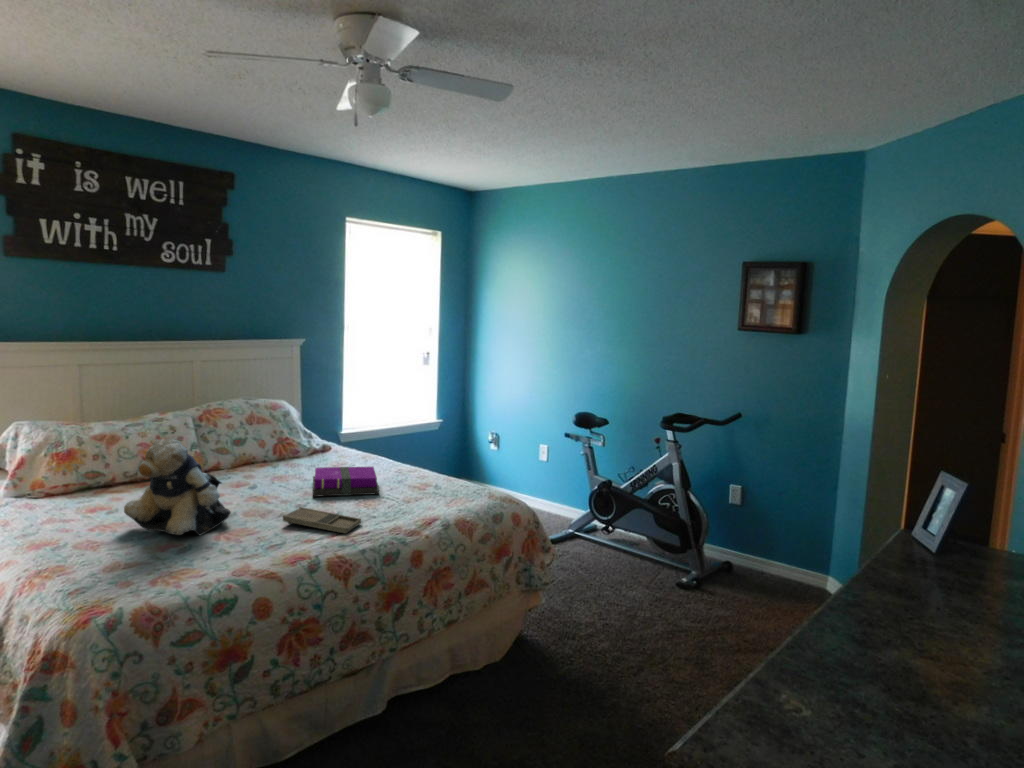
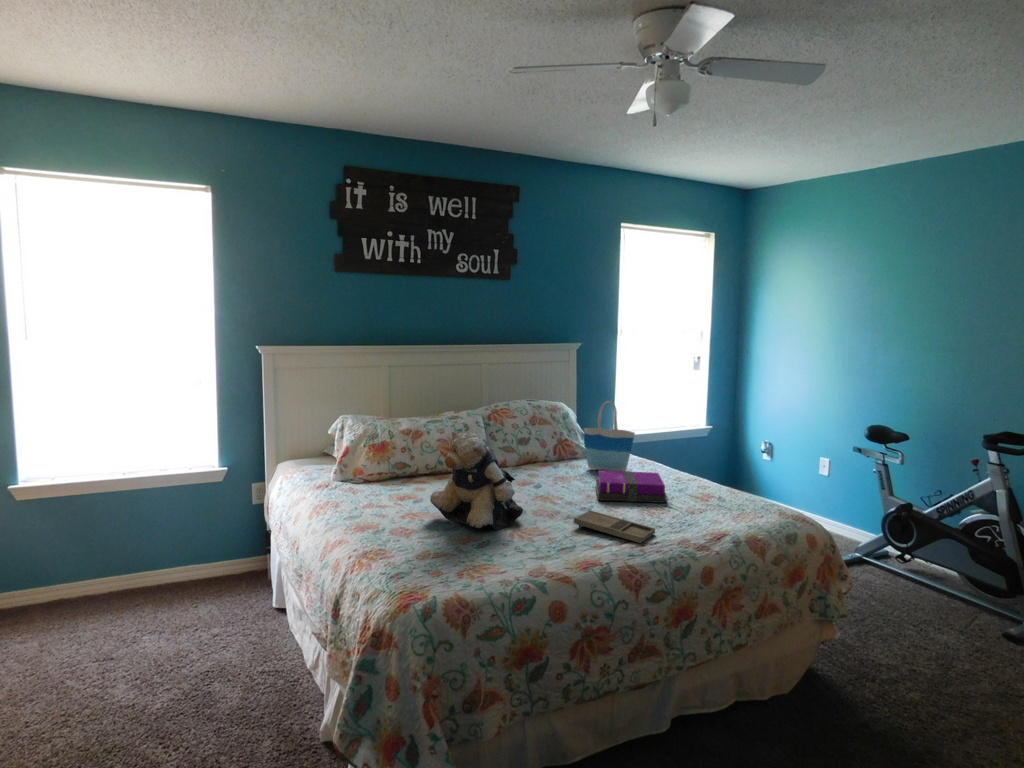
tote bag: none [304,399,355,467] -> present [584,401,635,471]

